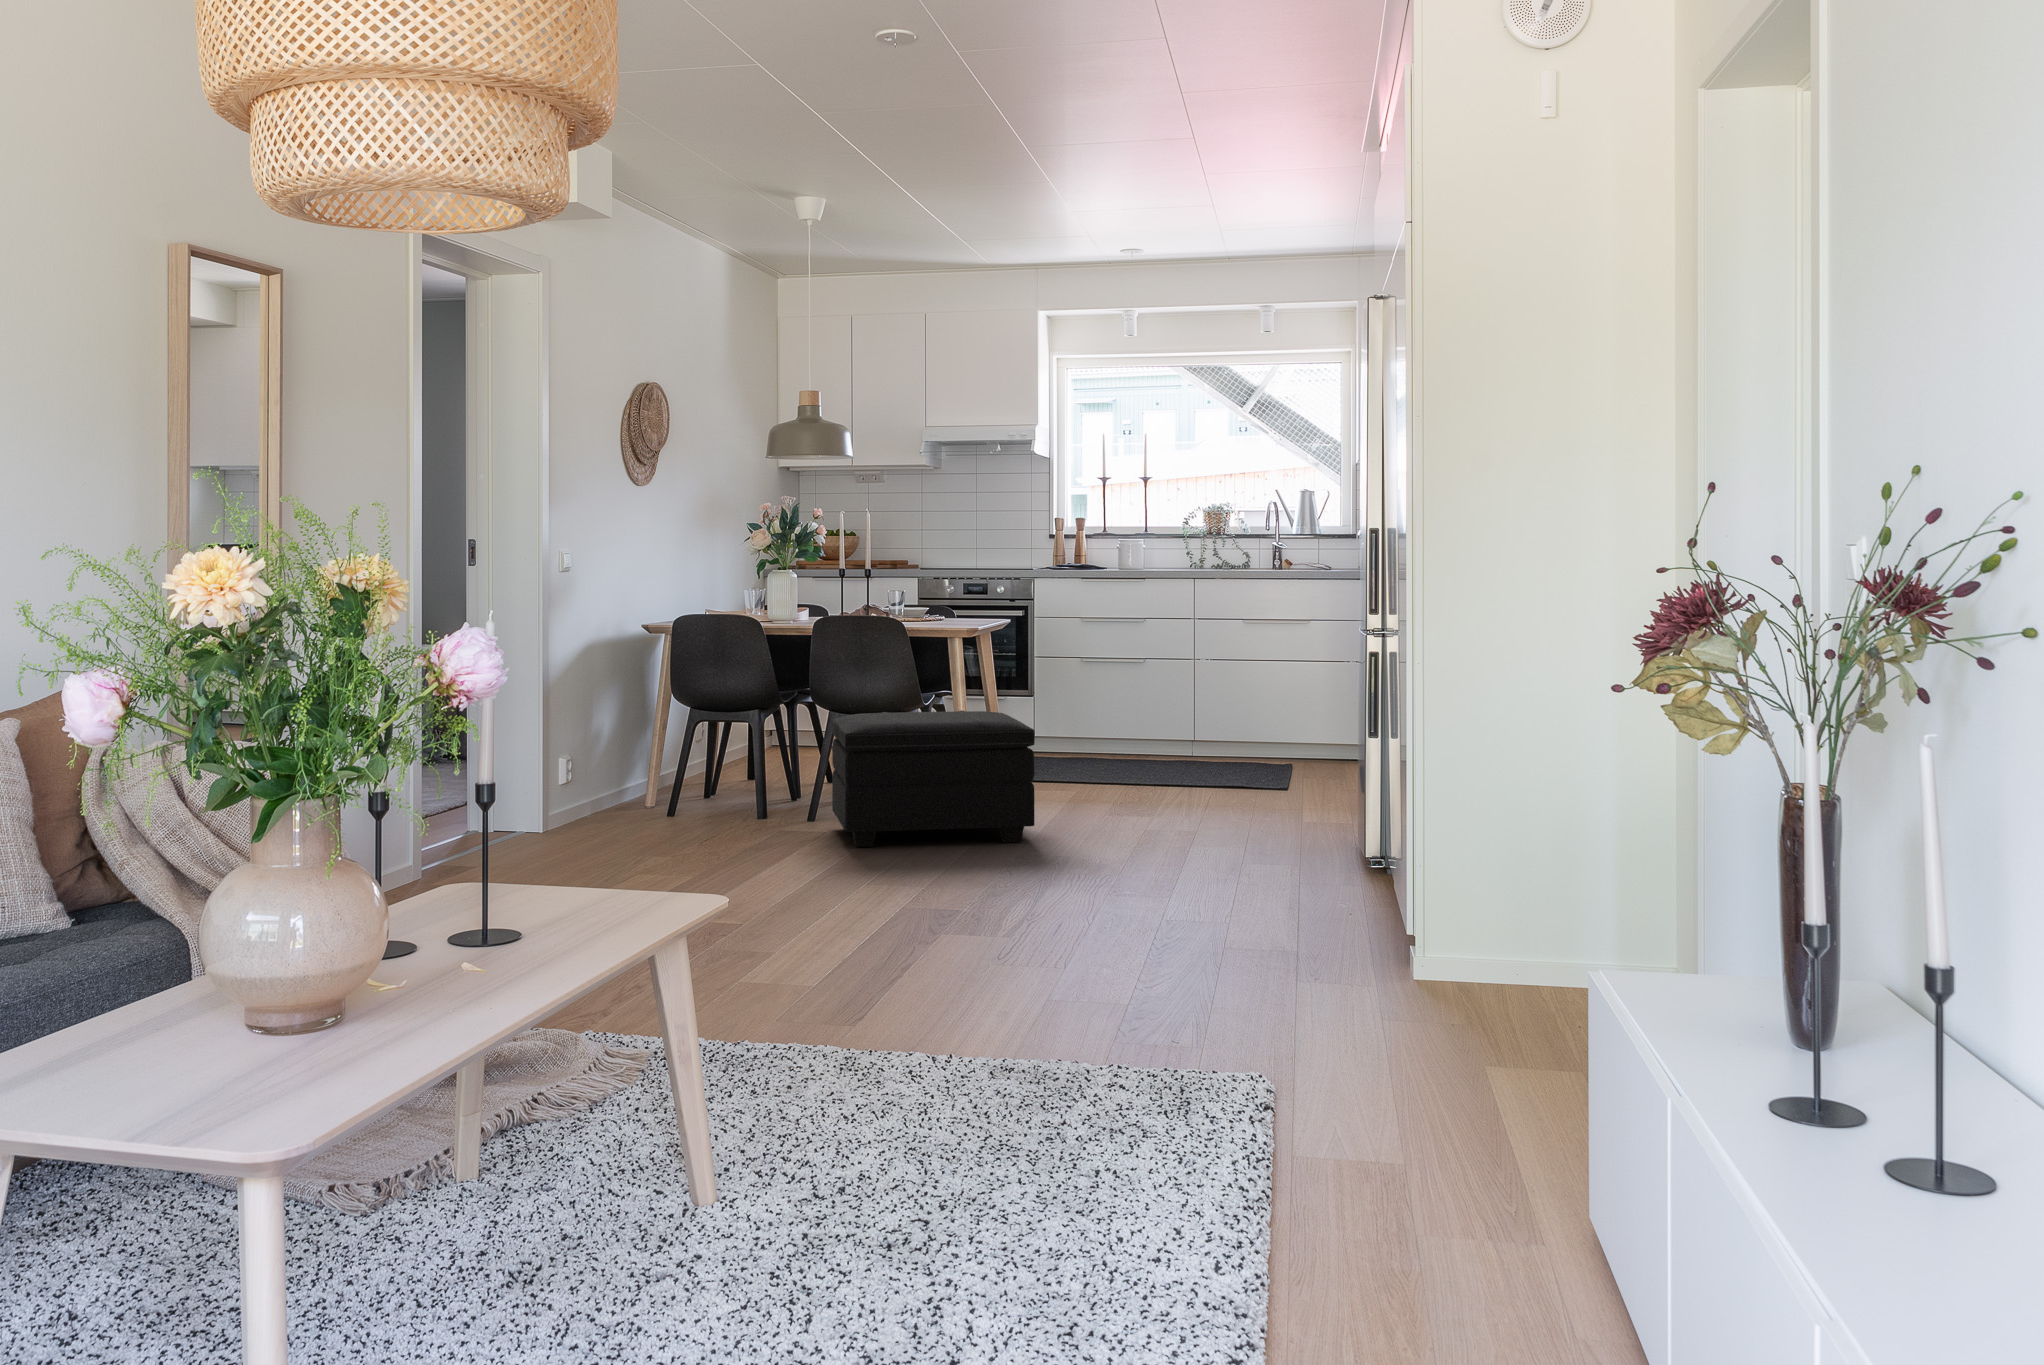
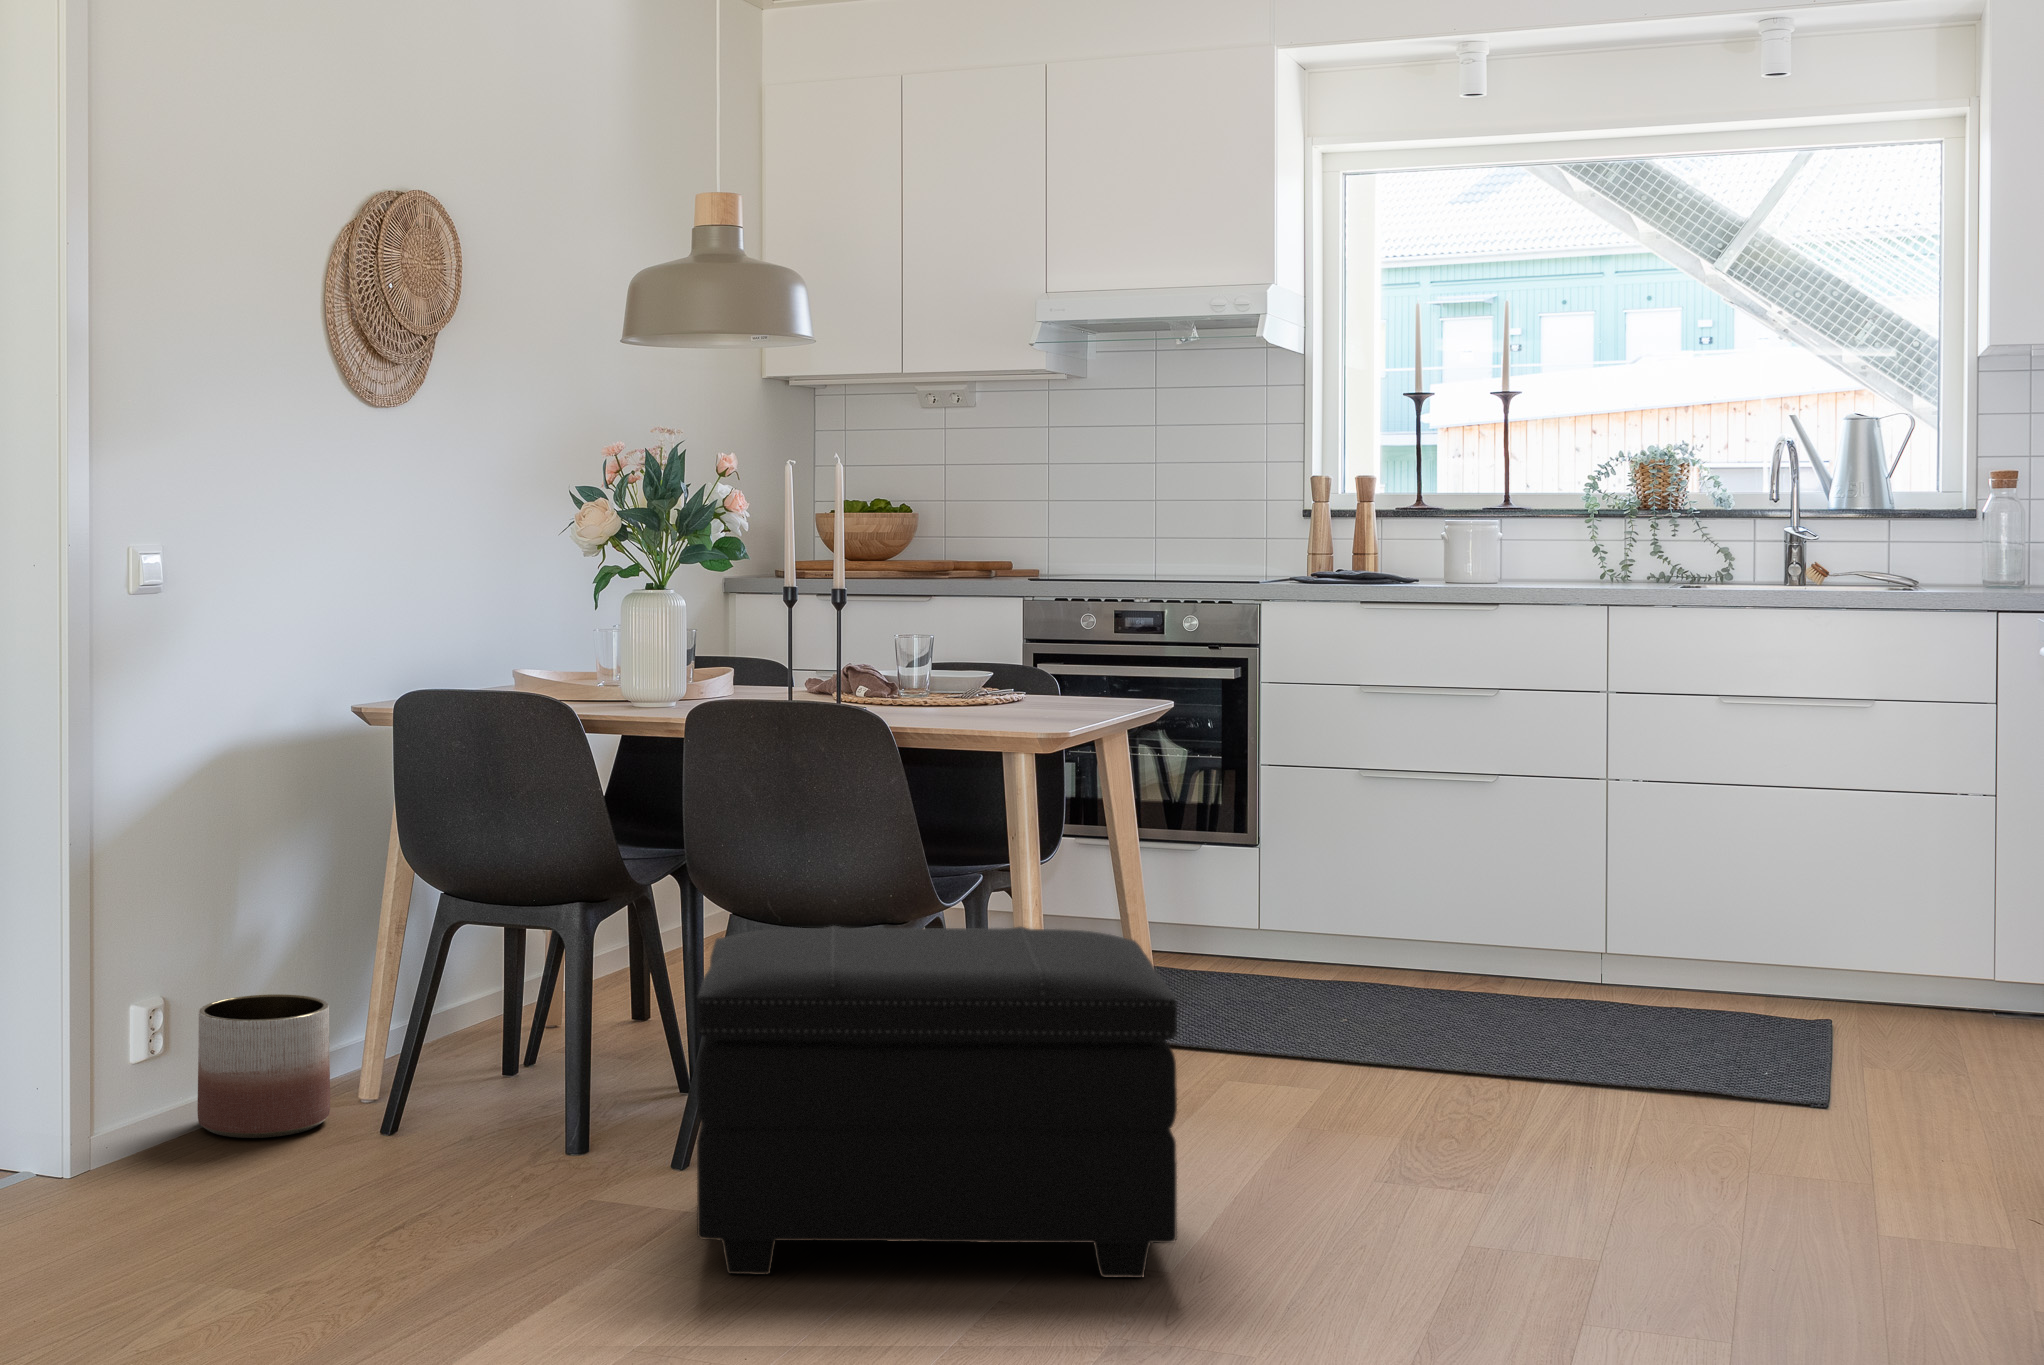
planter: none [582,759,641,820] -> present [197,994,330,1138]

